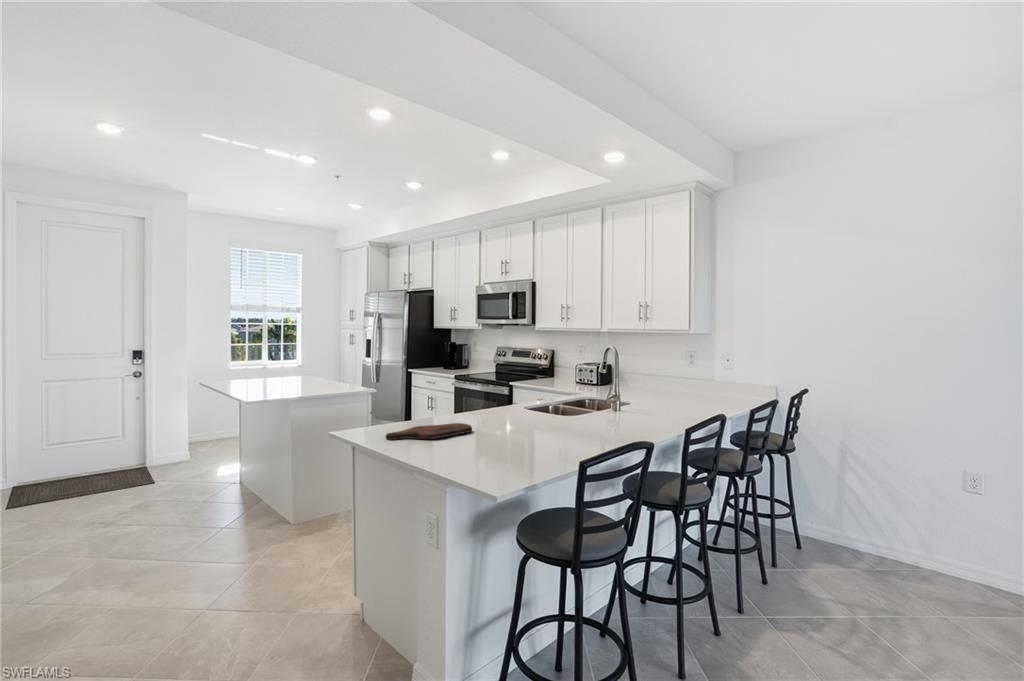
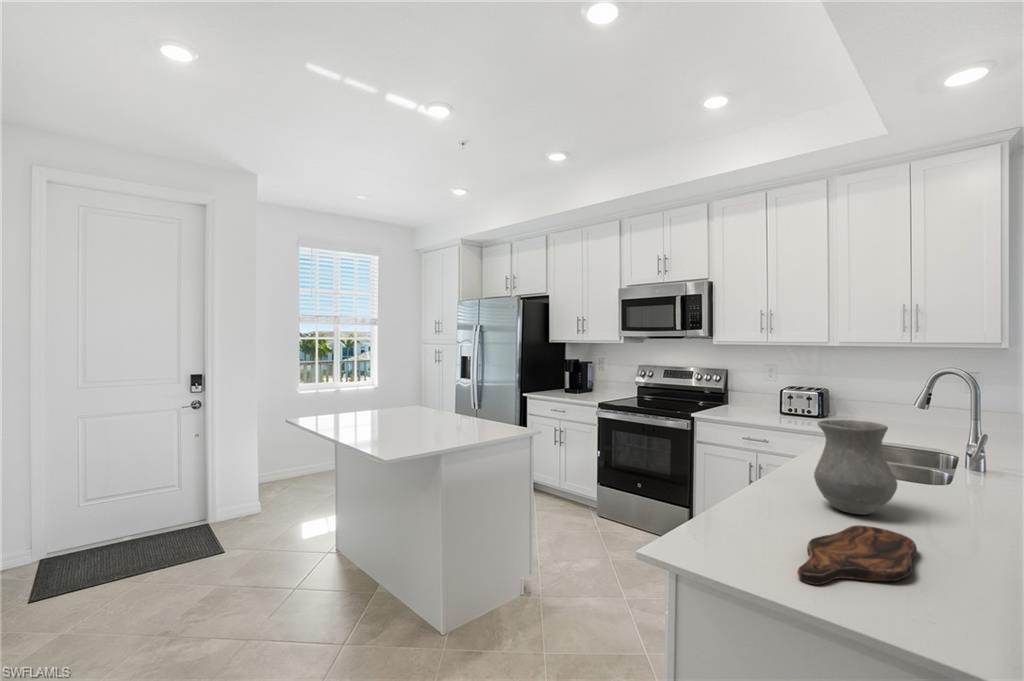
vase: none [464,372,503,423] -> present [814,420,897,515]

